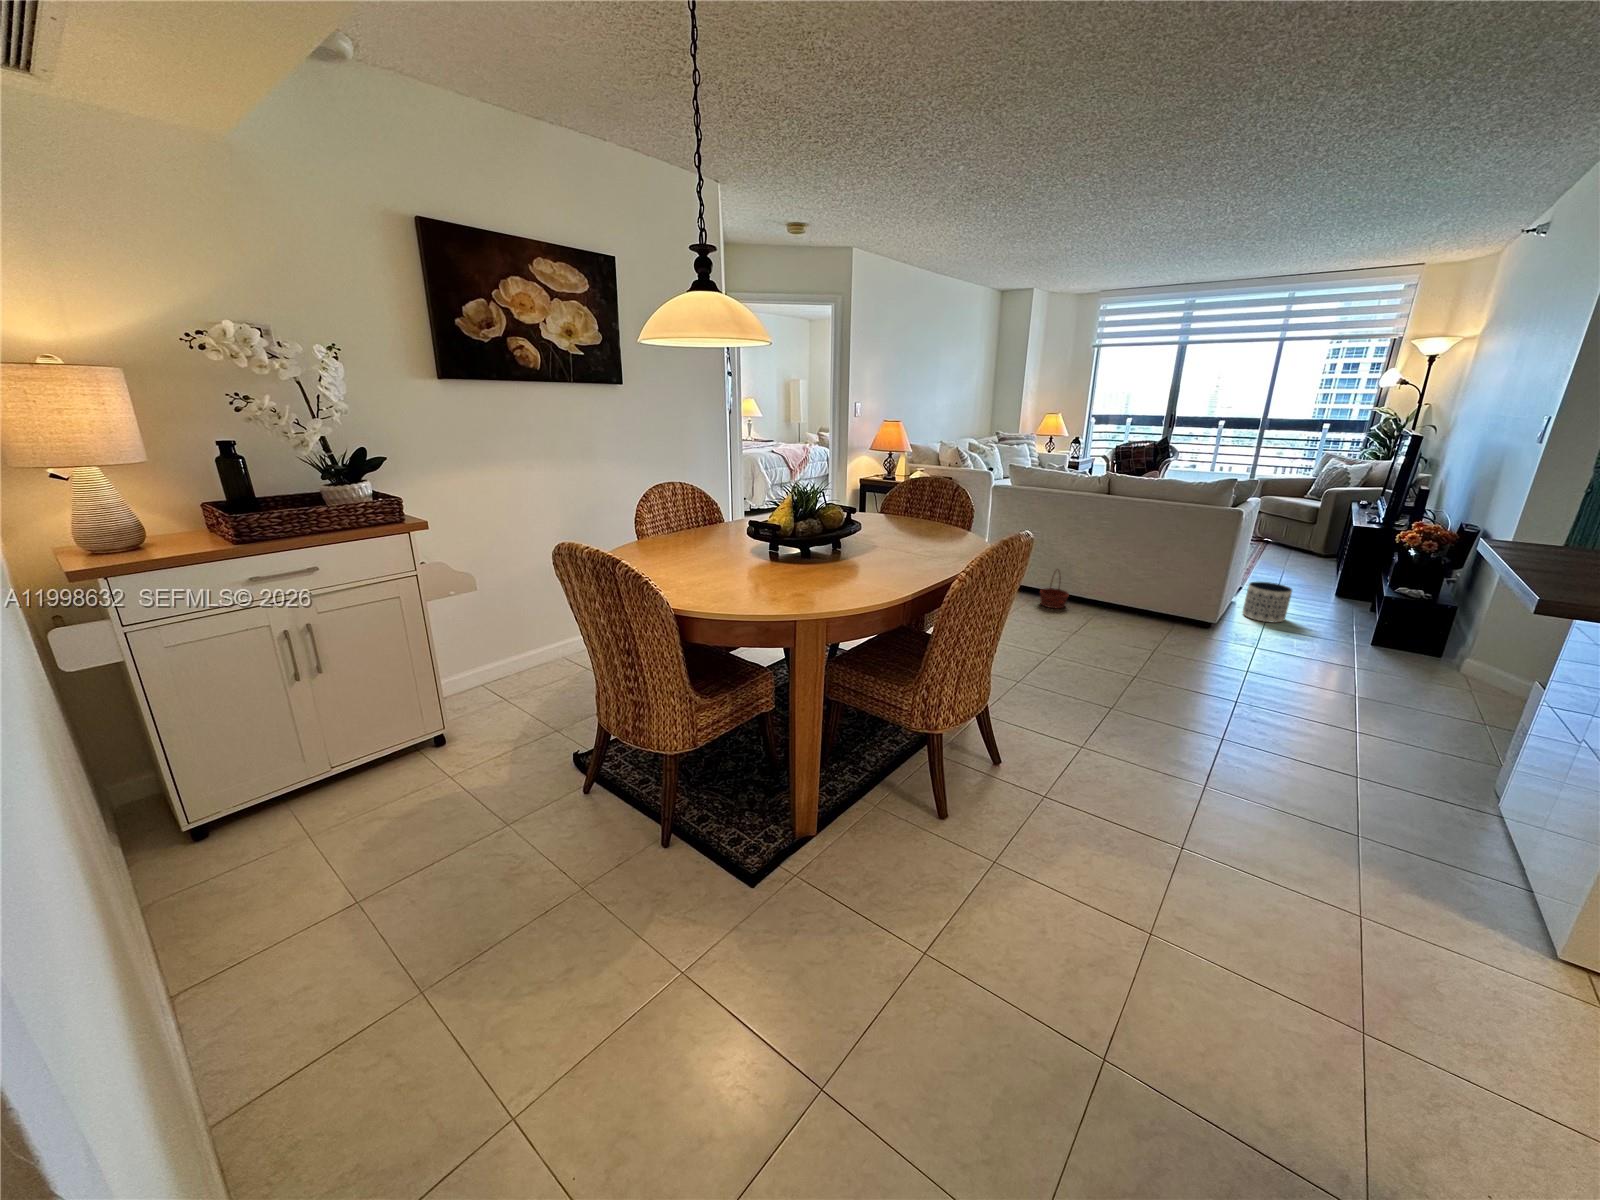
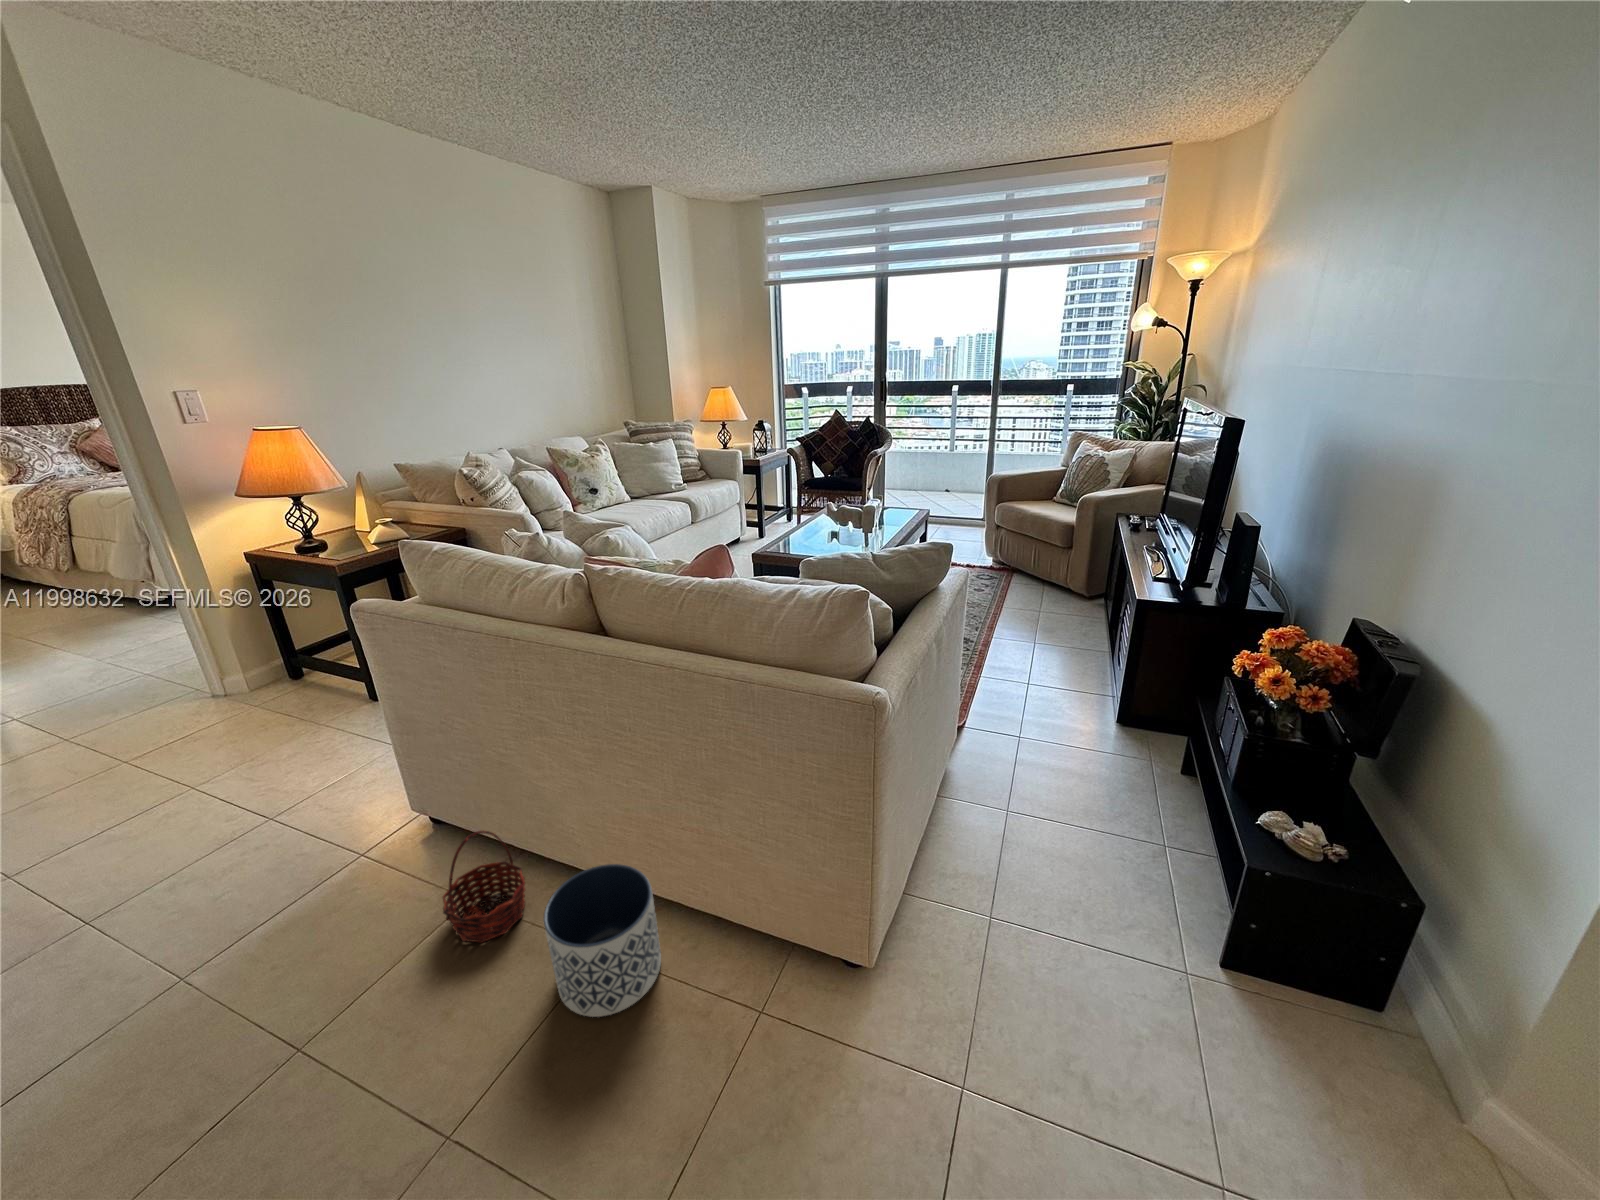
planter: present [1243,582,1292,622] -> present [543,864,661,1017]

